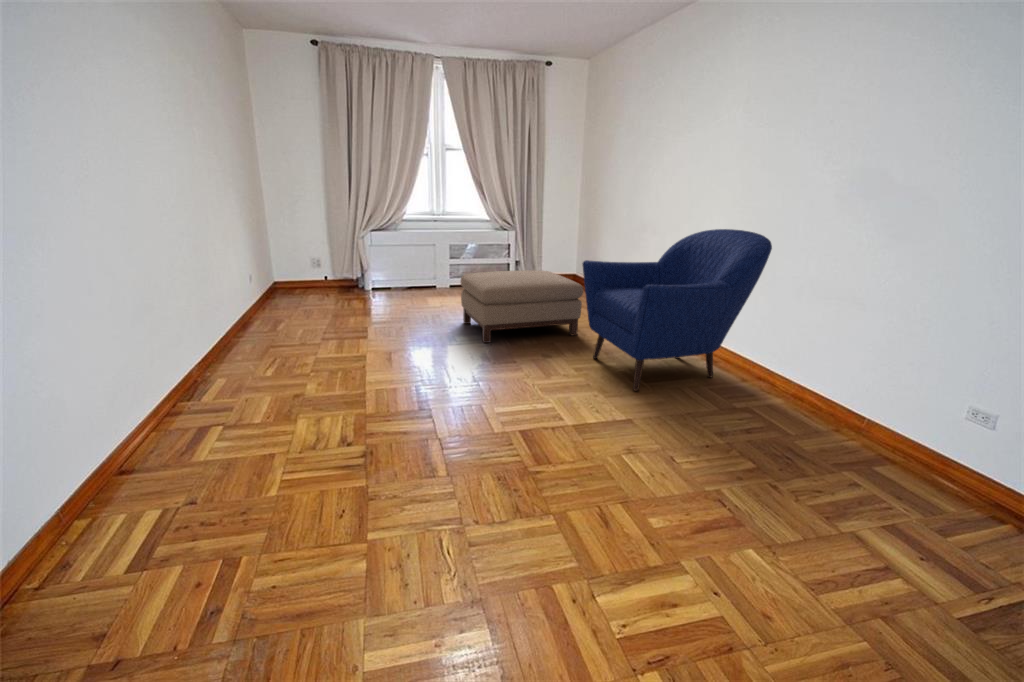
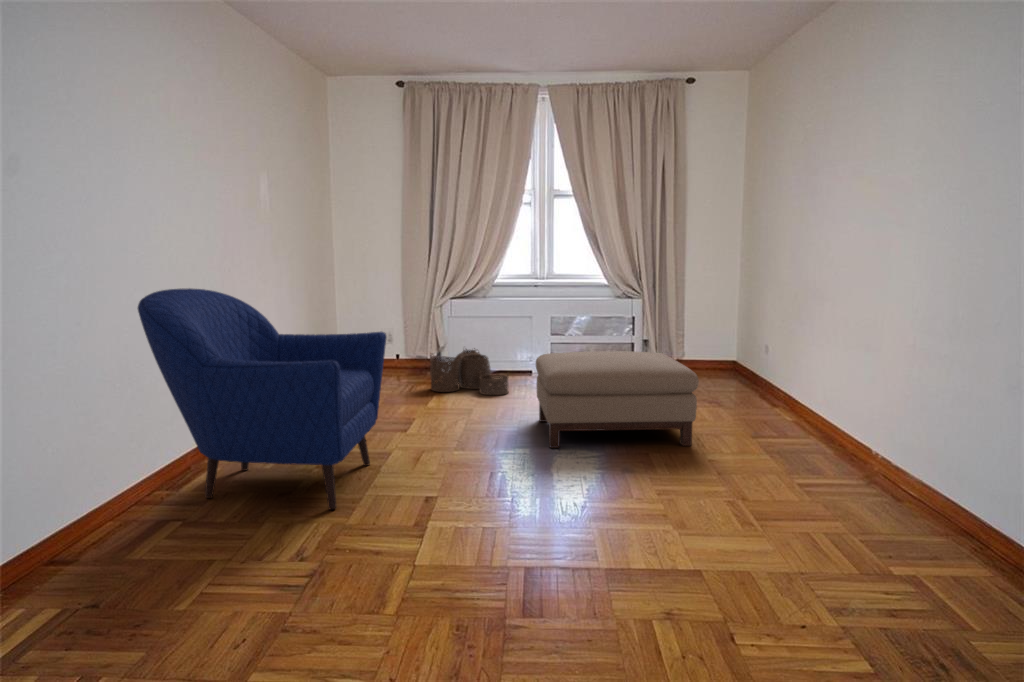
armchair: present [582,229,772,391] -> present [138,288,386,509]
woven basket: none [364,269,428,305] -> present [430,348,509,395]

